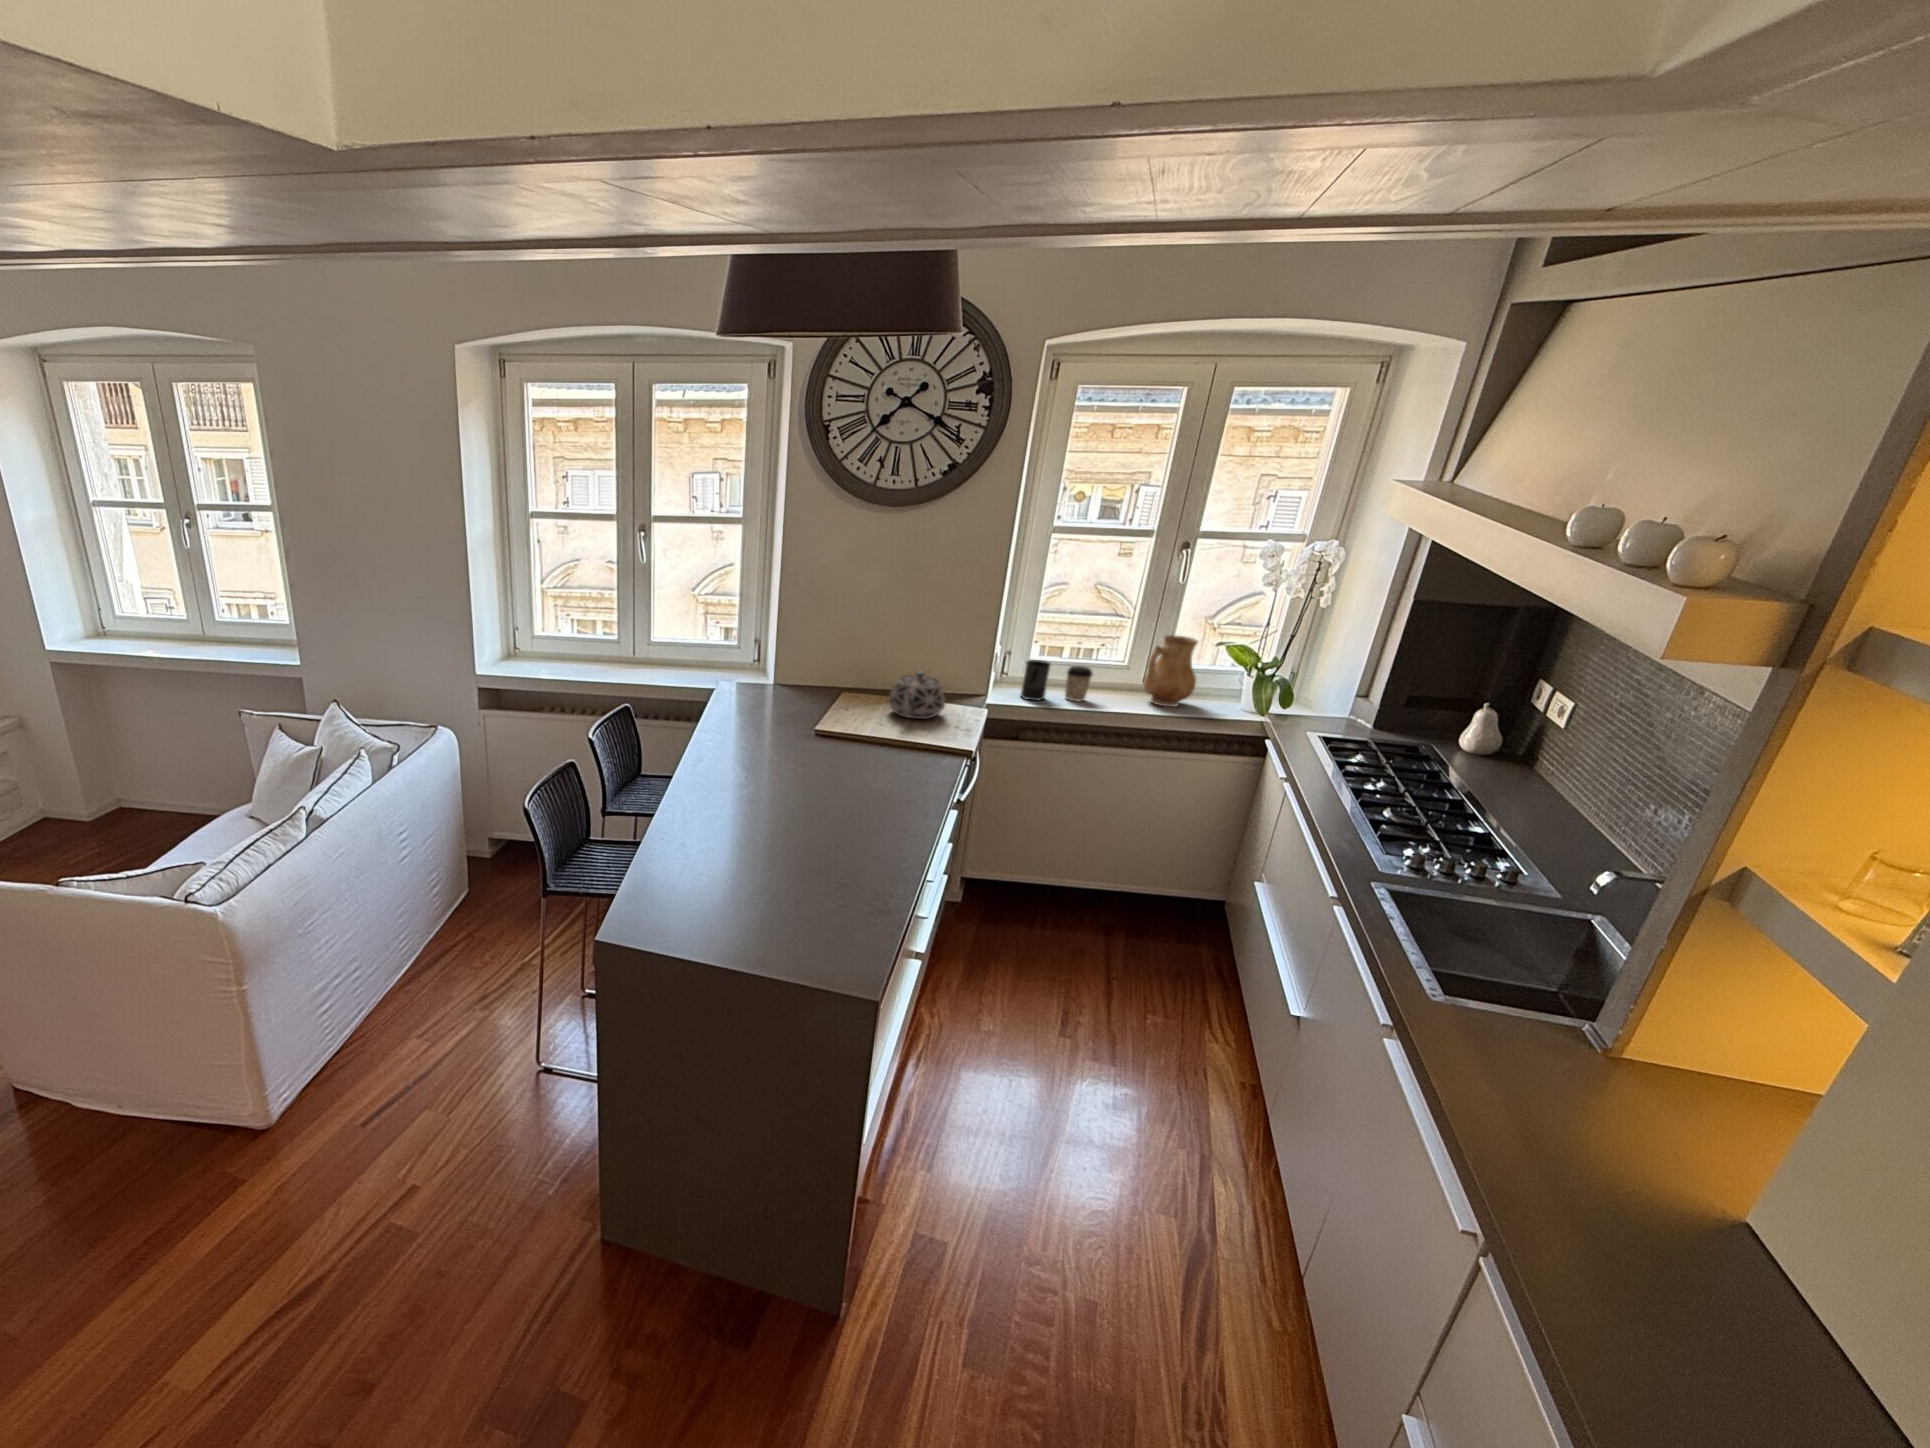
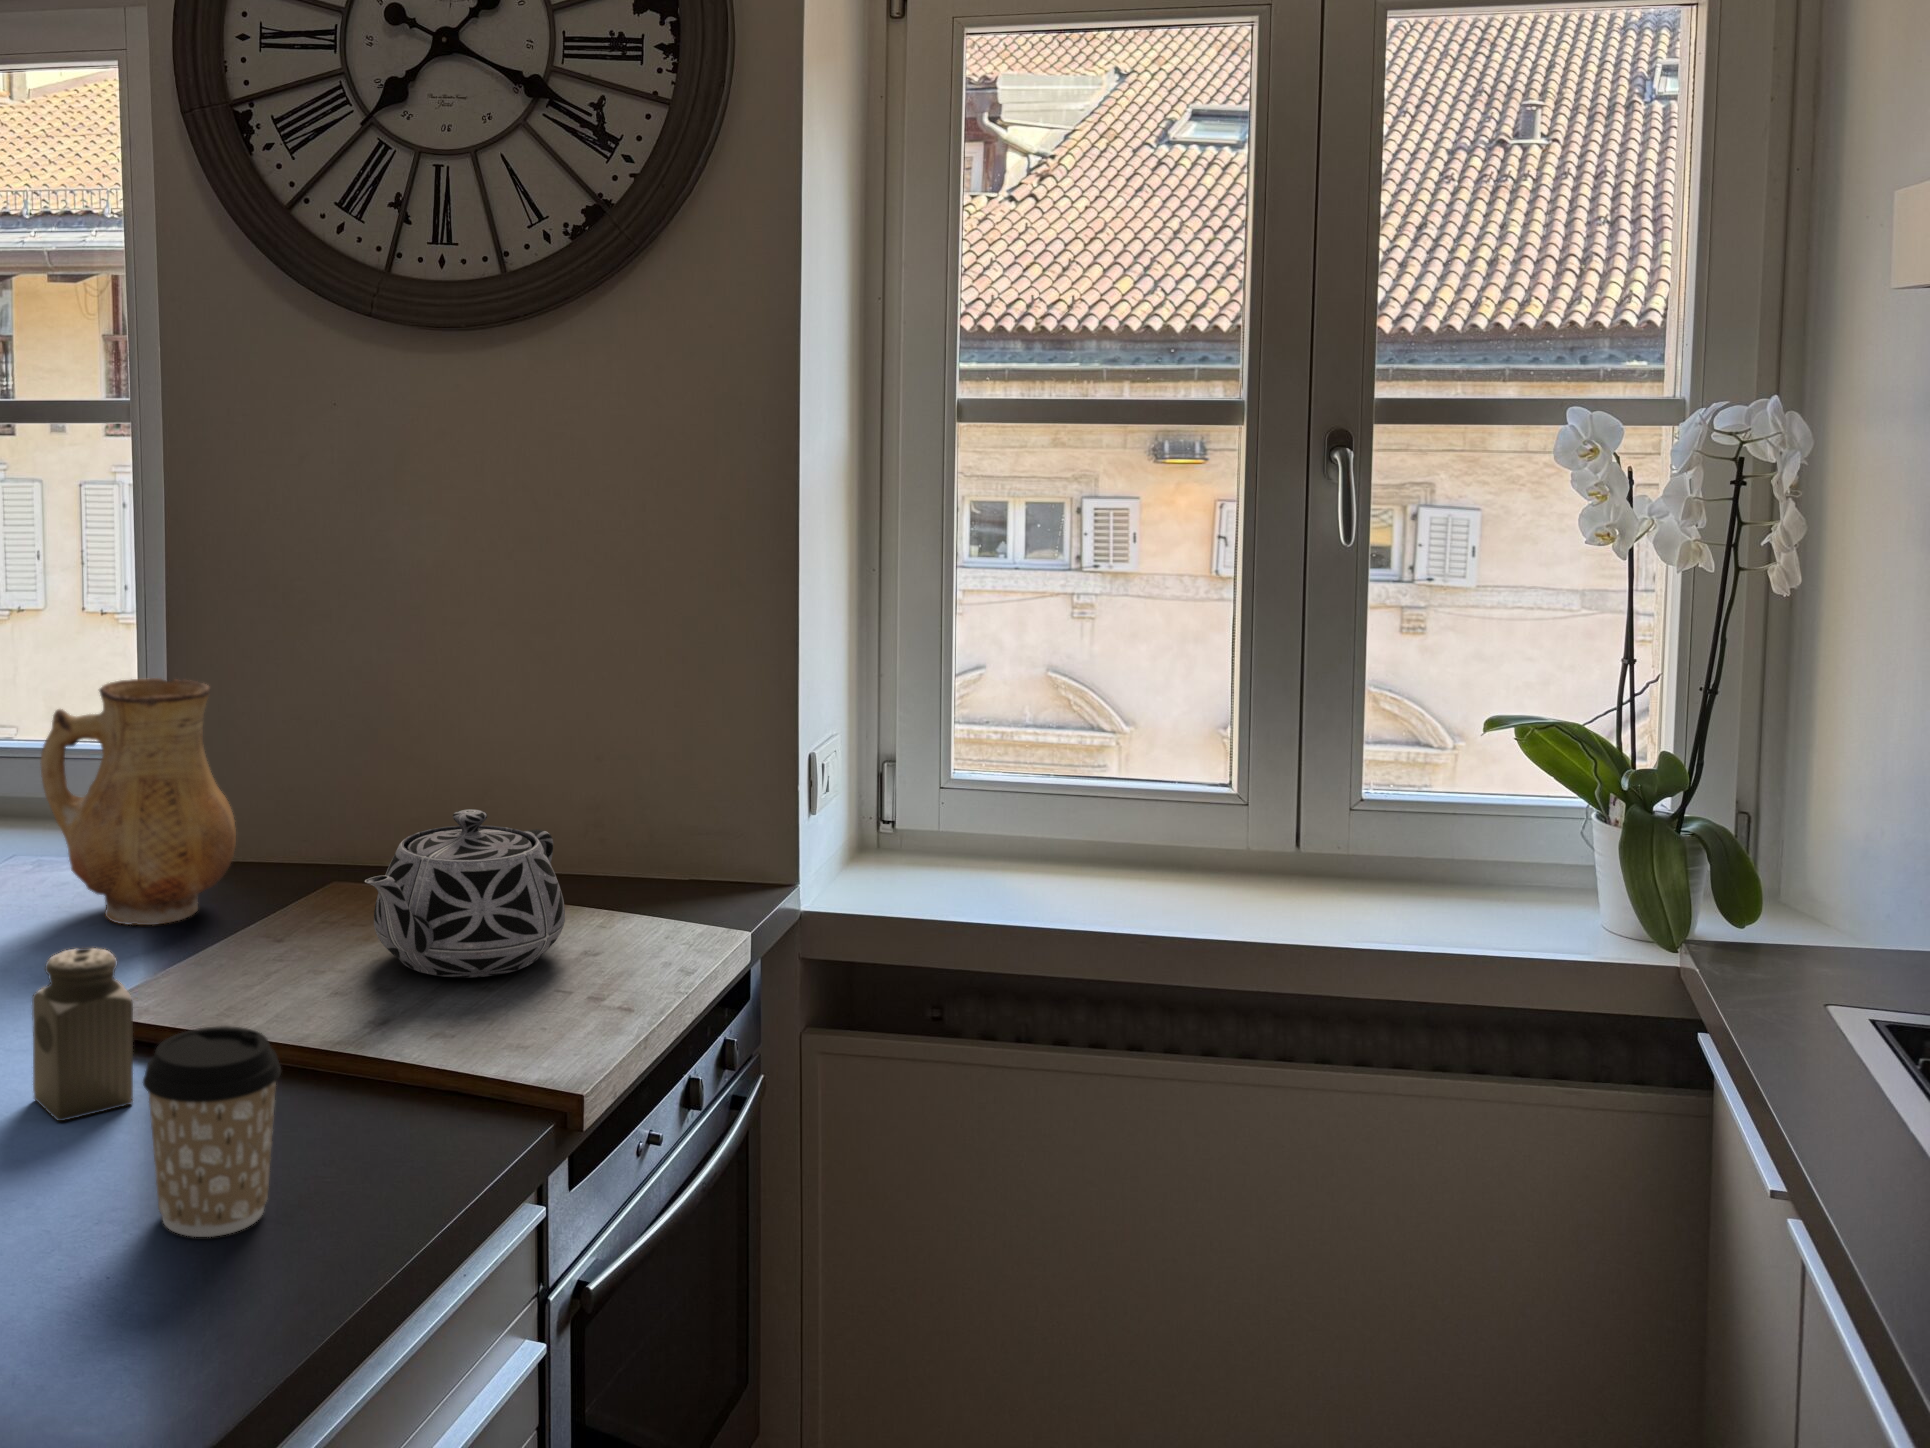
ceramic pitcher: present [1144,635,1198,707] -> present [40,678,236,925]
candle: present [1021,660,1050,701] -> none [914,769,992,903]
coffee cup: present [1065,666,1092,701] -> present [143,1026,281,1237]
salt shaker: none [839,708,869,751] -> present [32,948,133,1121]

